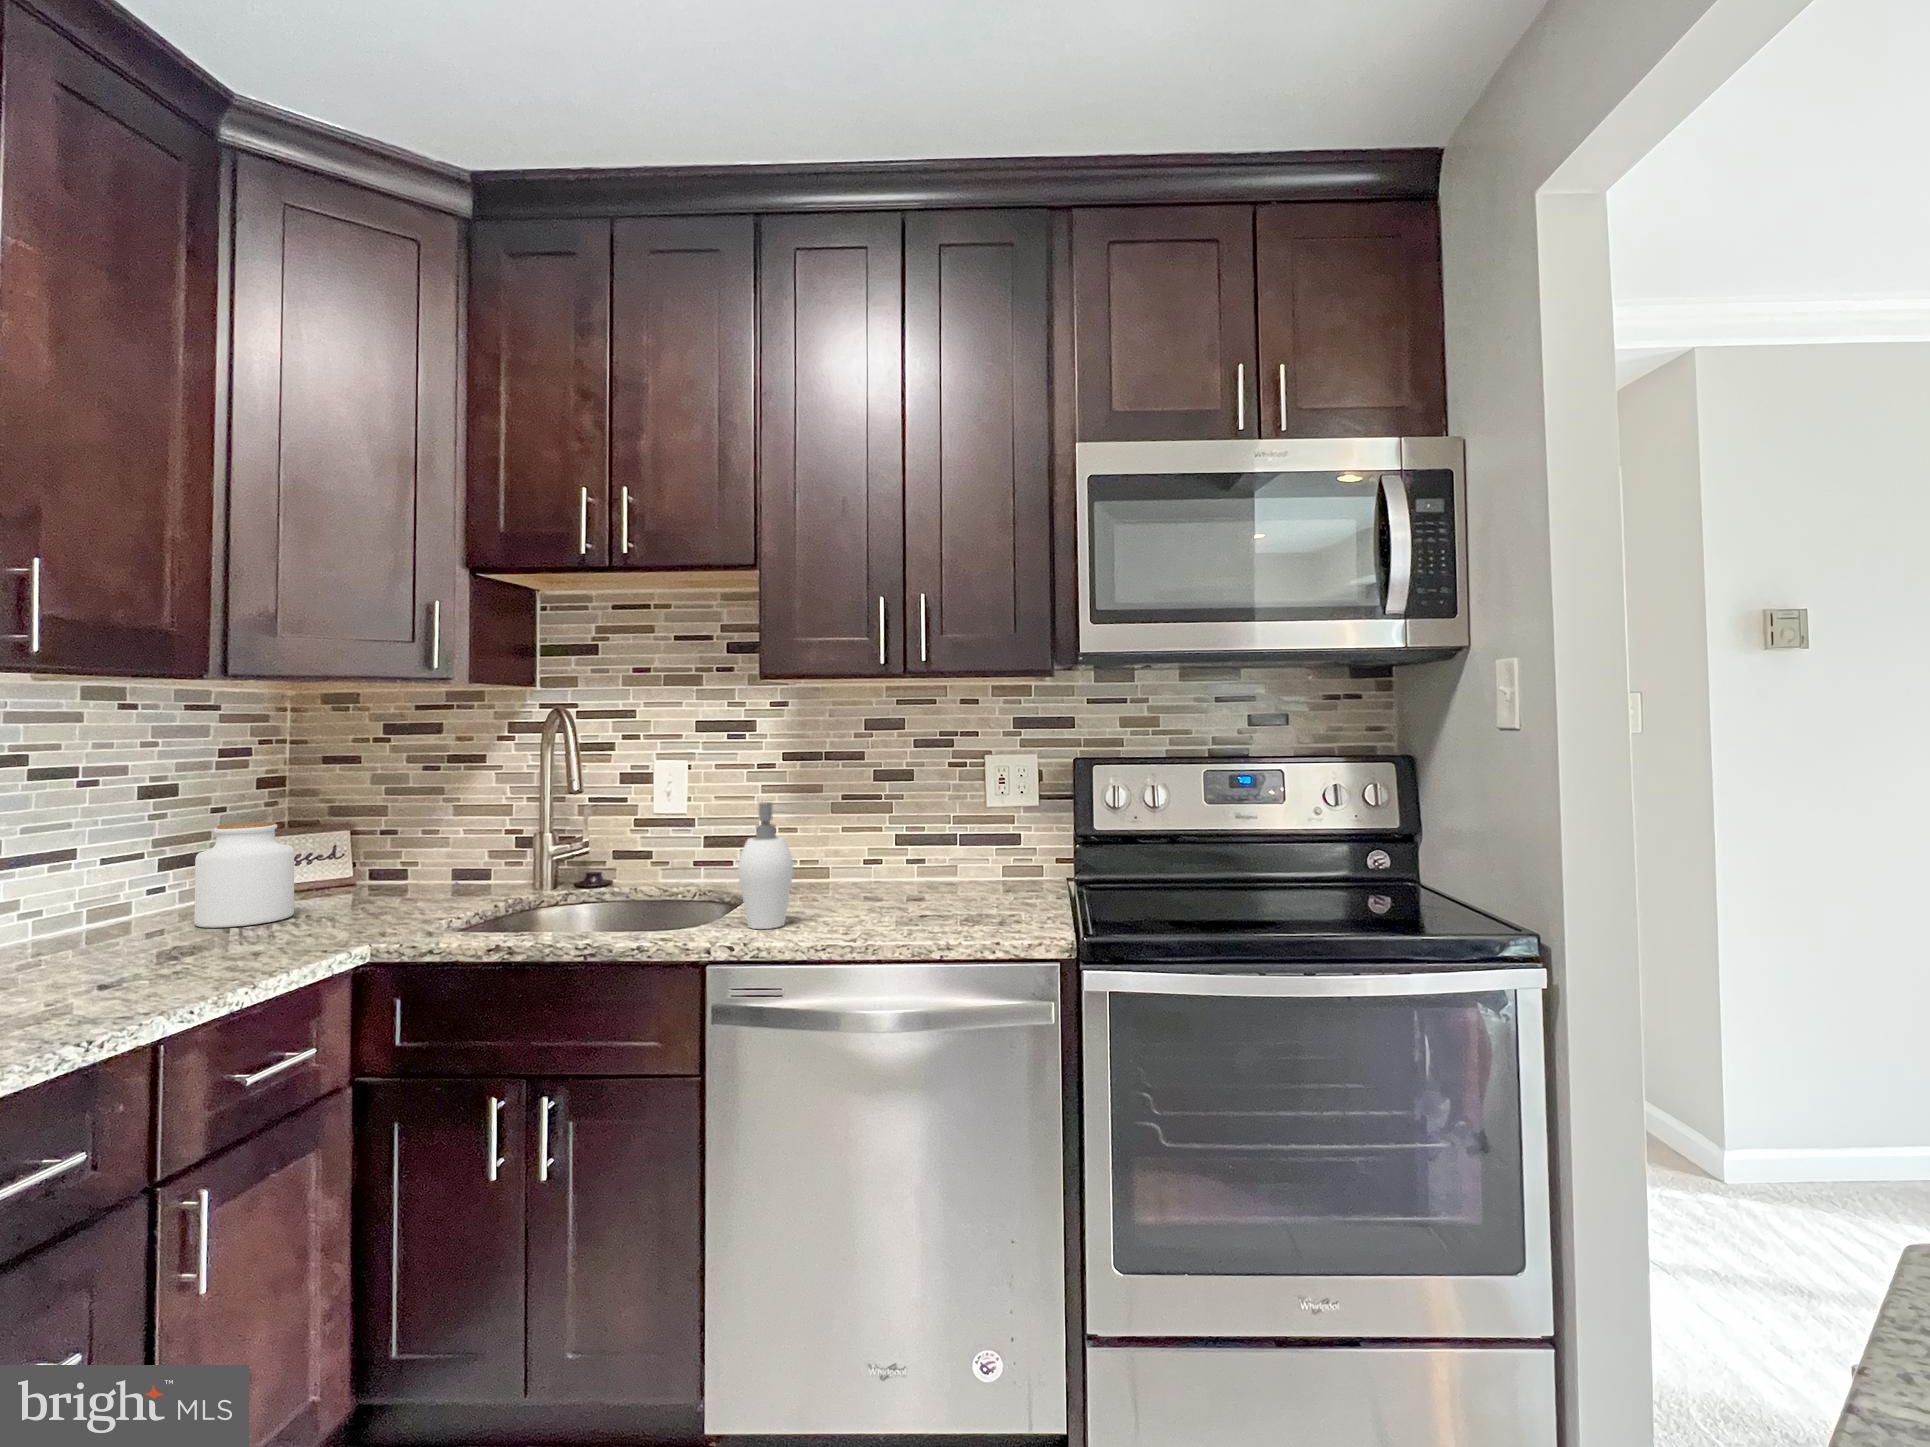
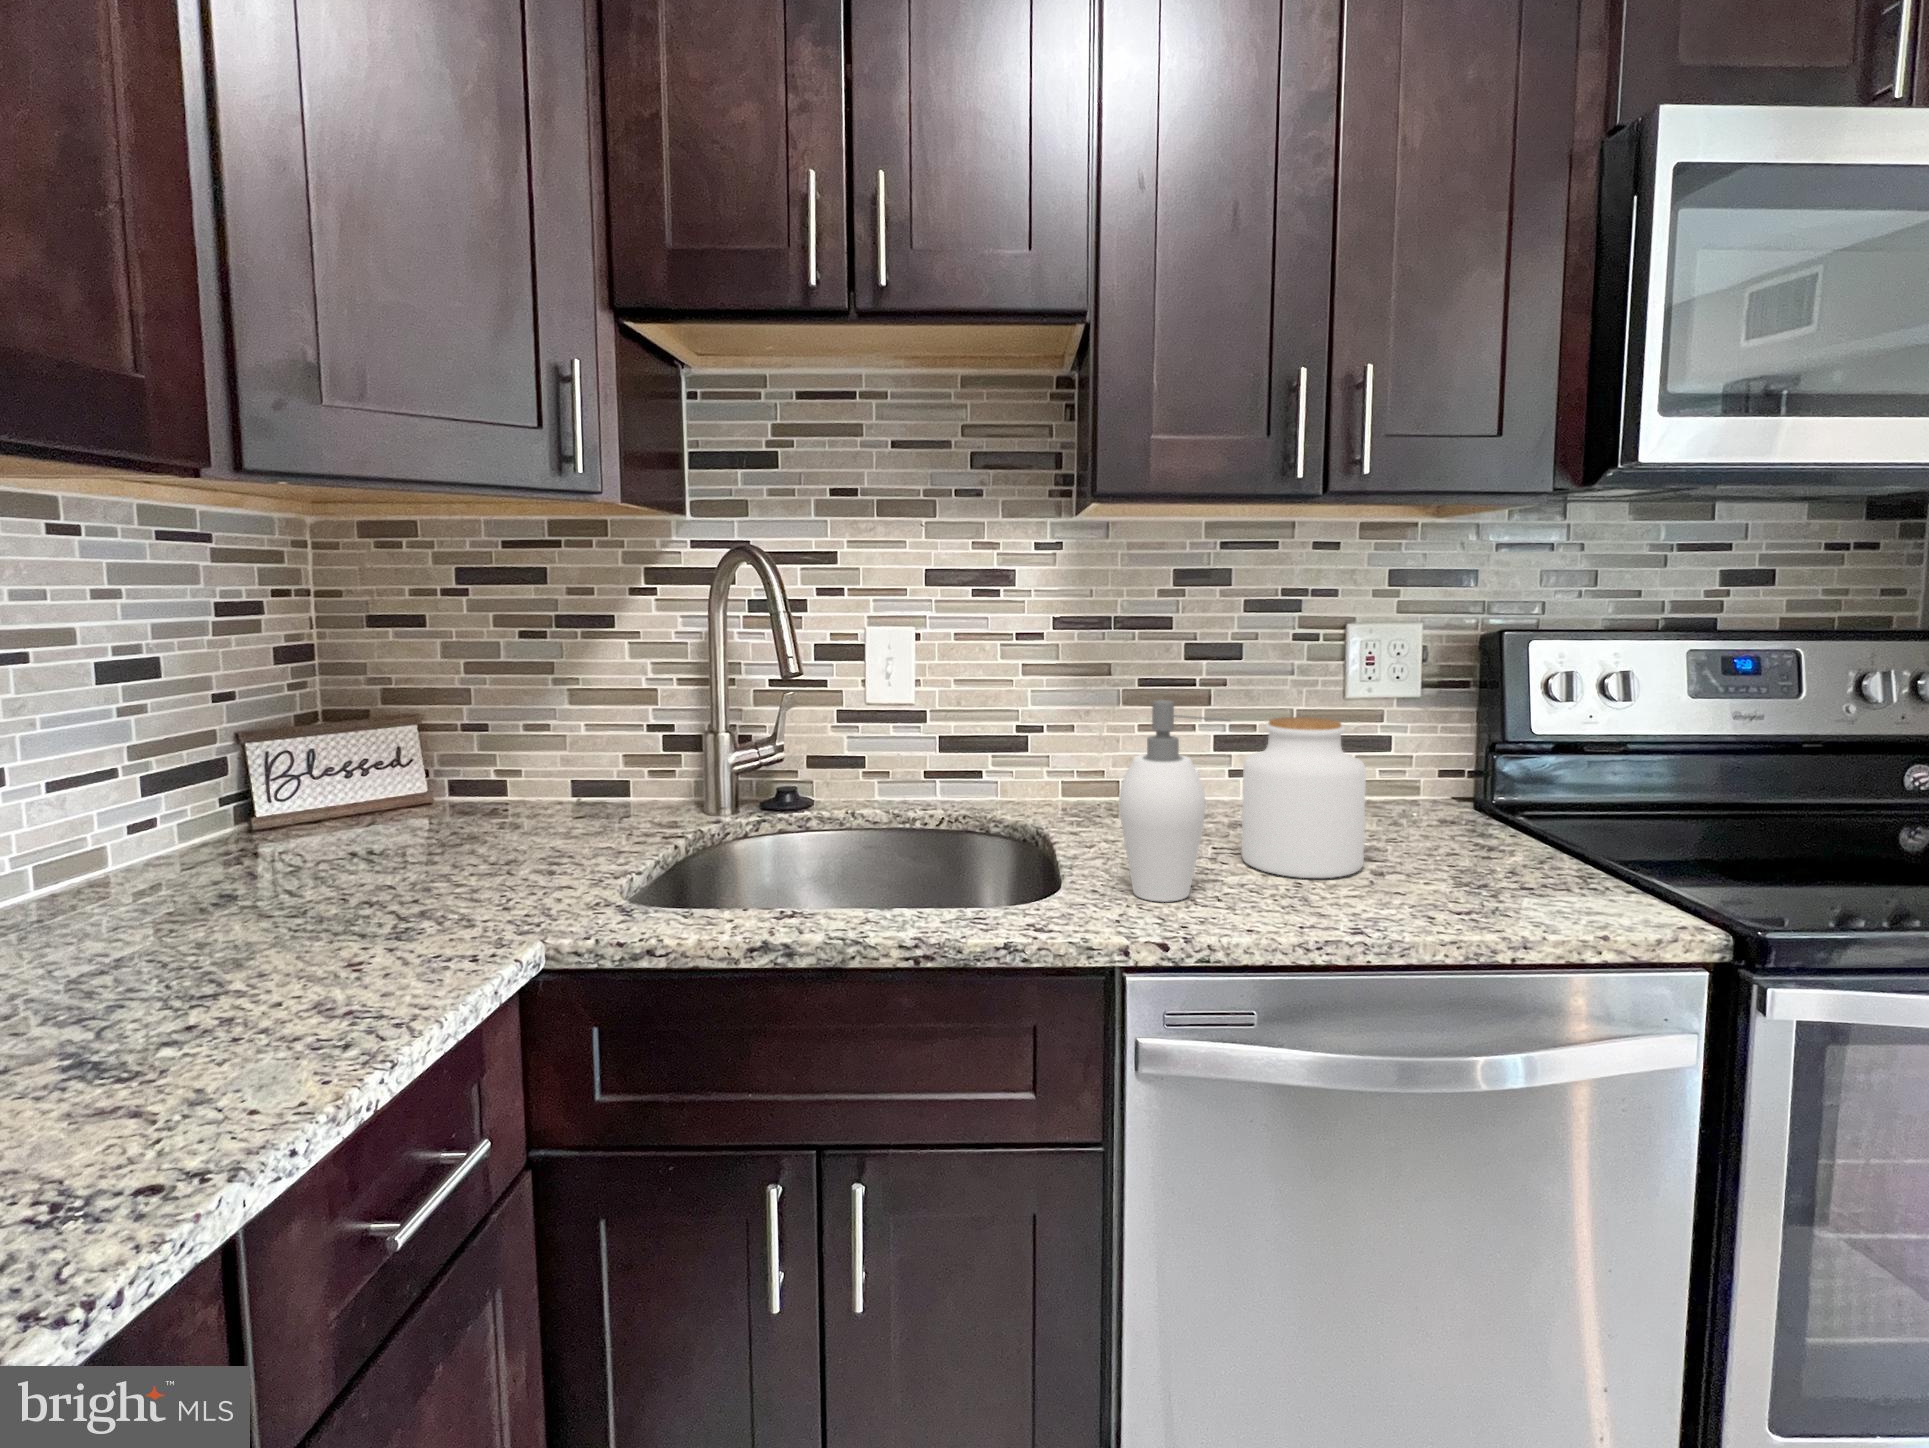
jar: present [194,822,294,928] -> present [1241,717,1366,878]

